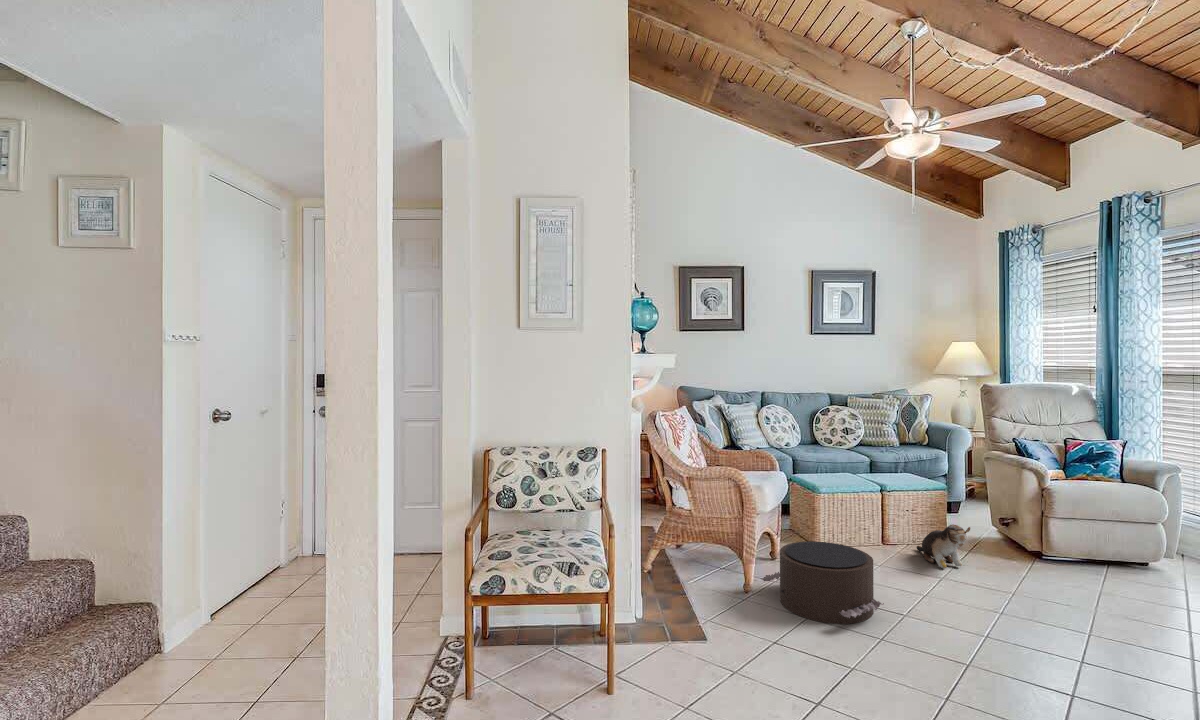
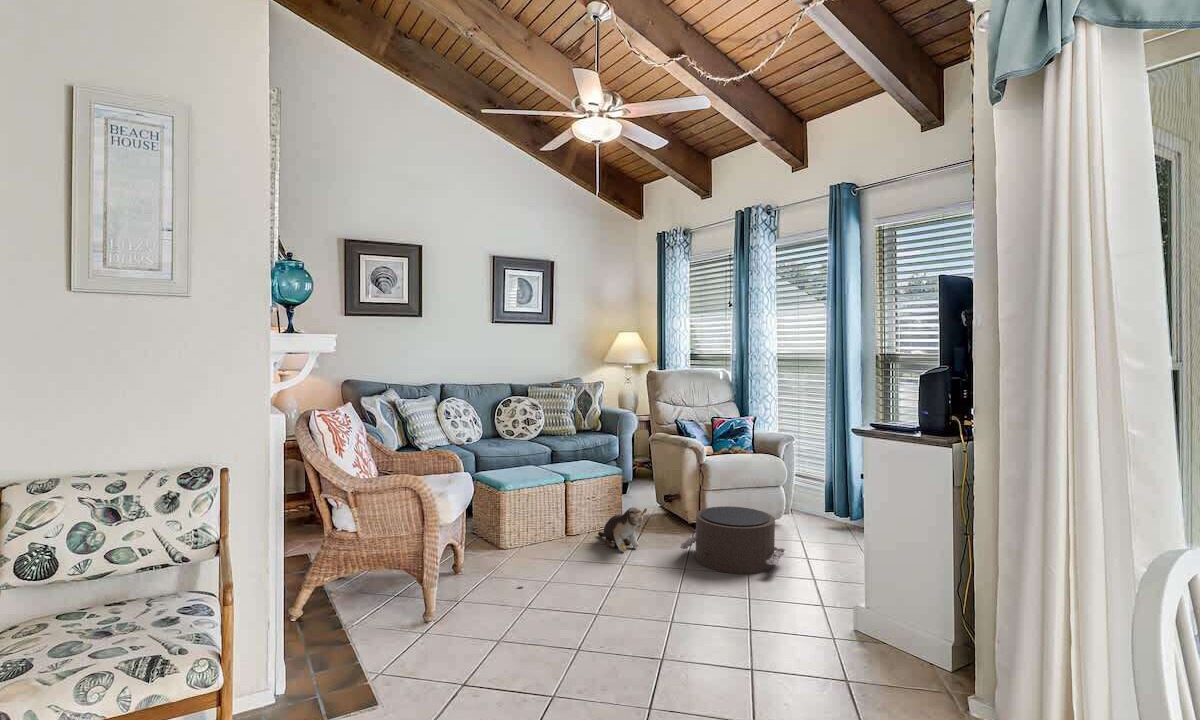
pouf: present [762,541,884,624] -> present [680,506,785,574]

